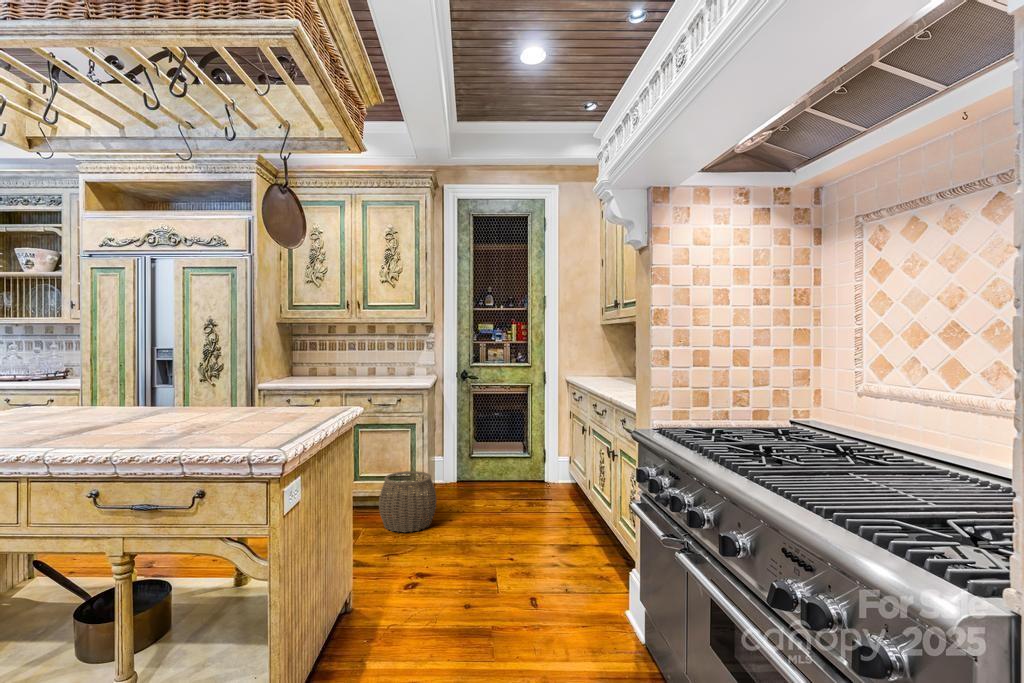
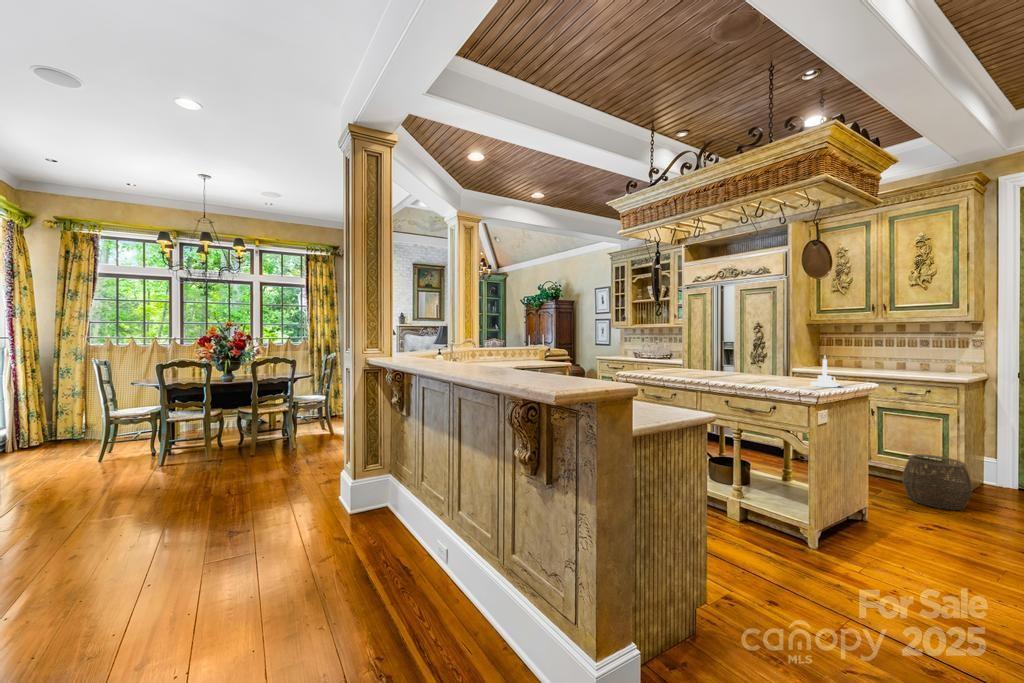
candle holder: none [279,365,318,413] -> present [810,356,840,387]

